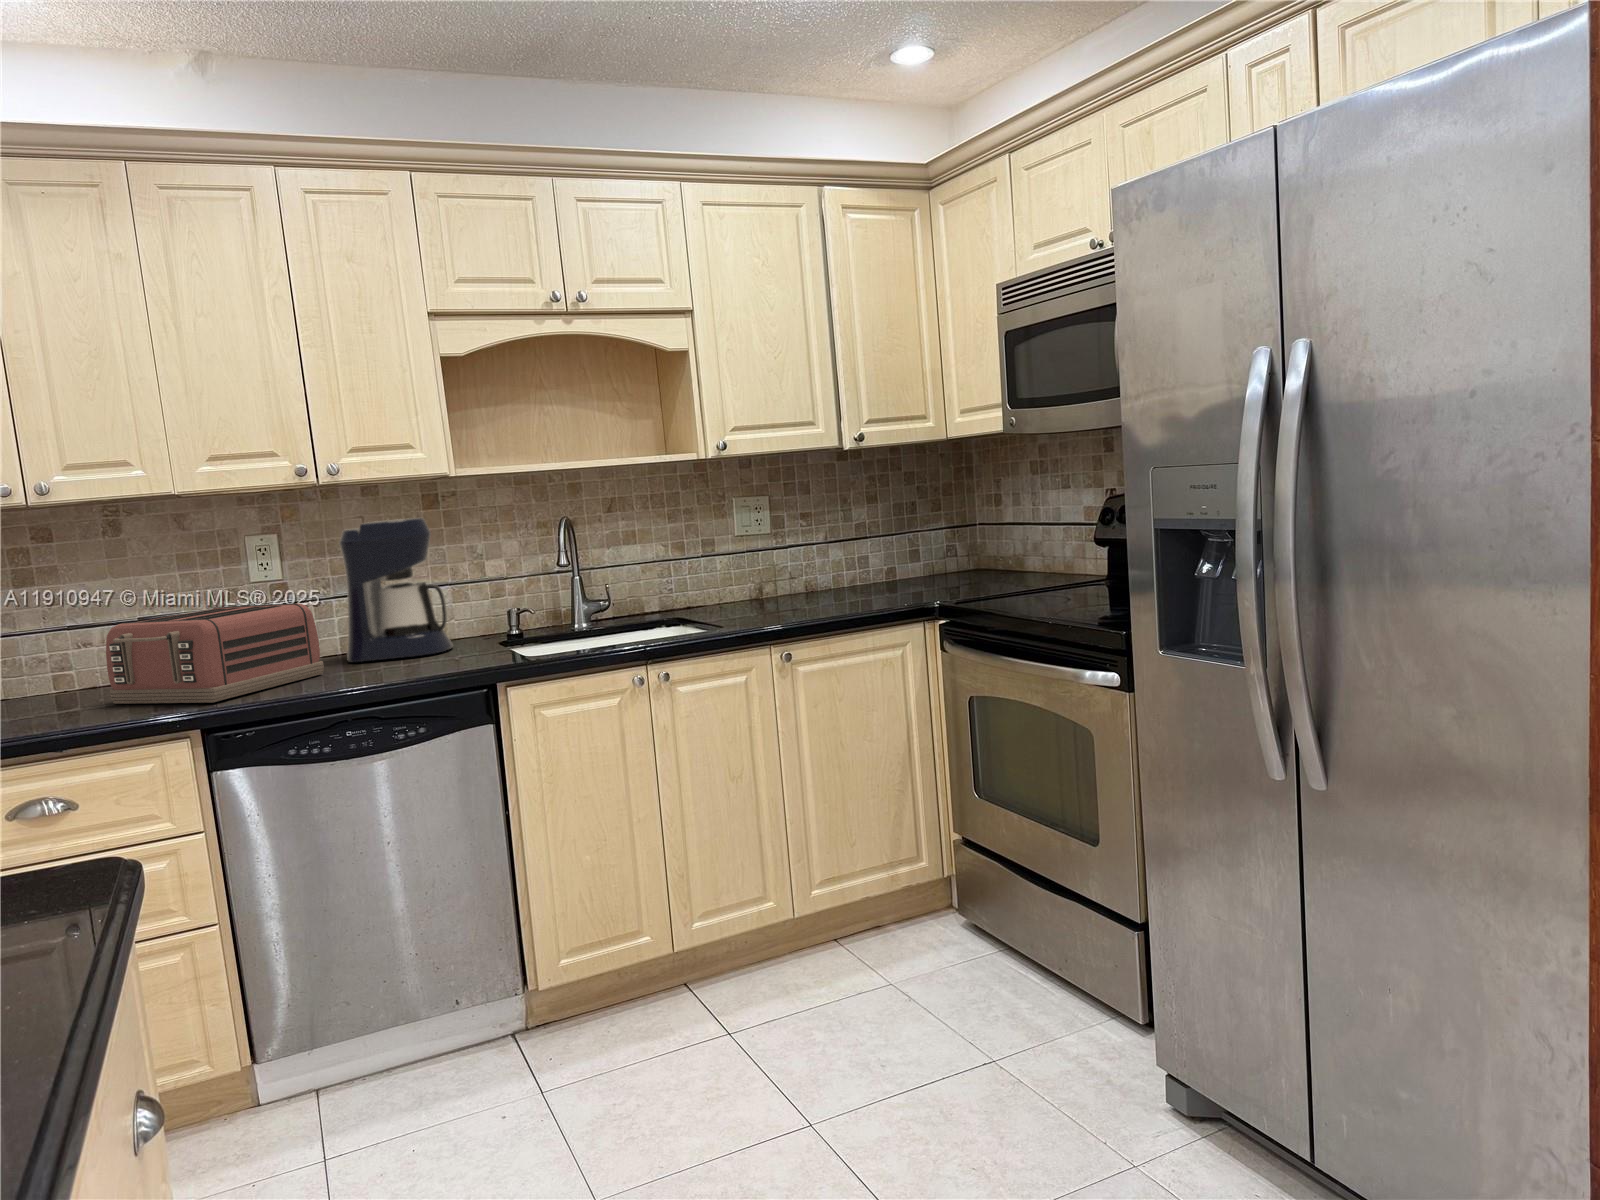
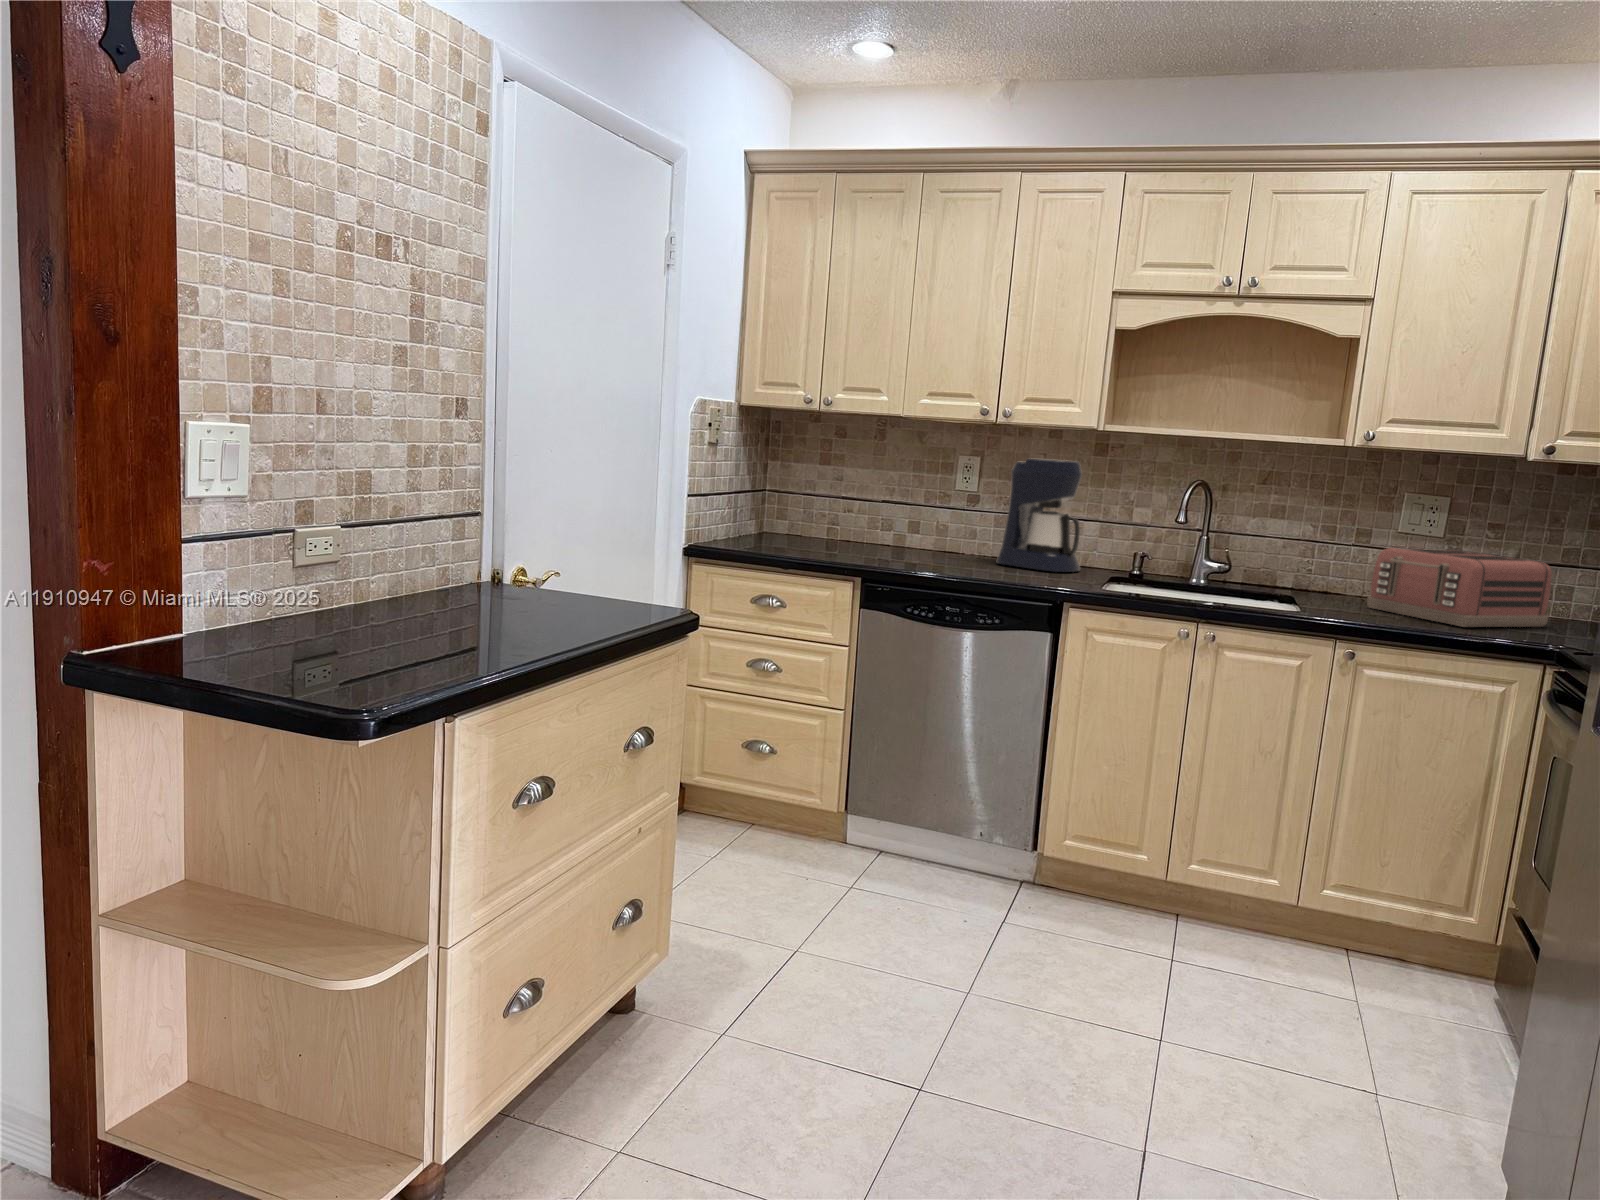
toaster: present [106,603,324,704] -> present [1367,548,1552,627]

